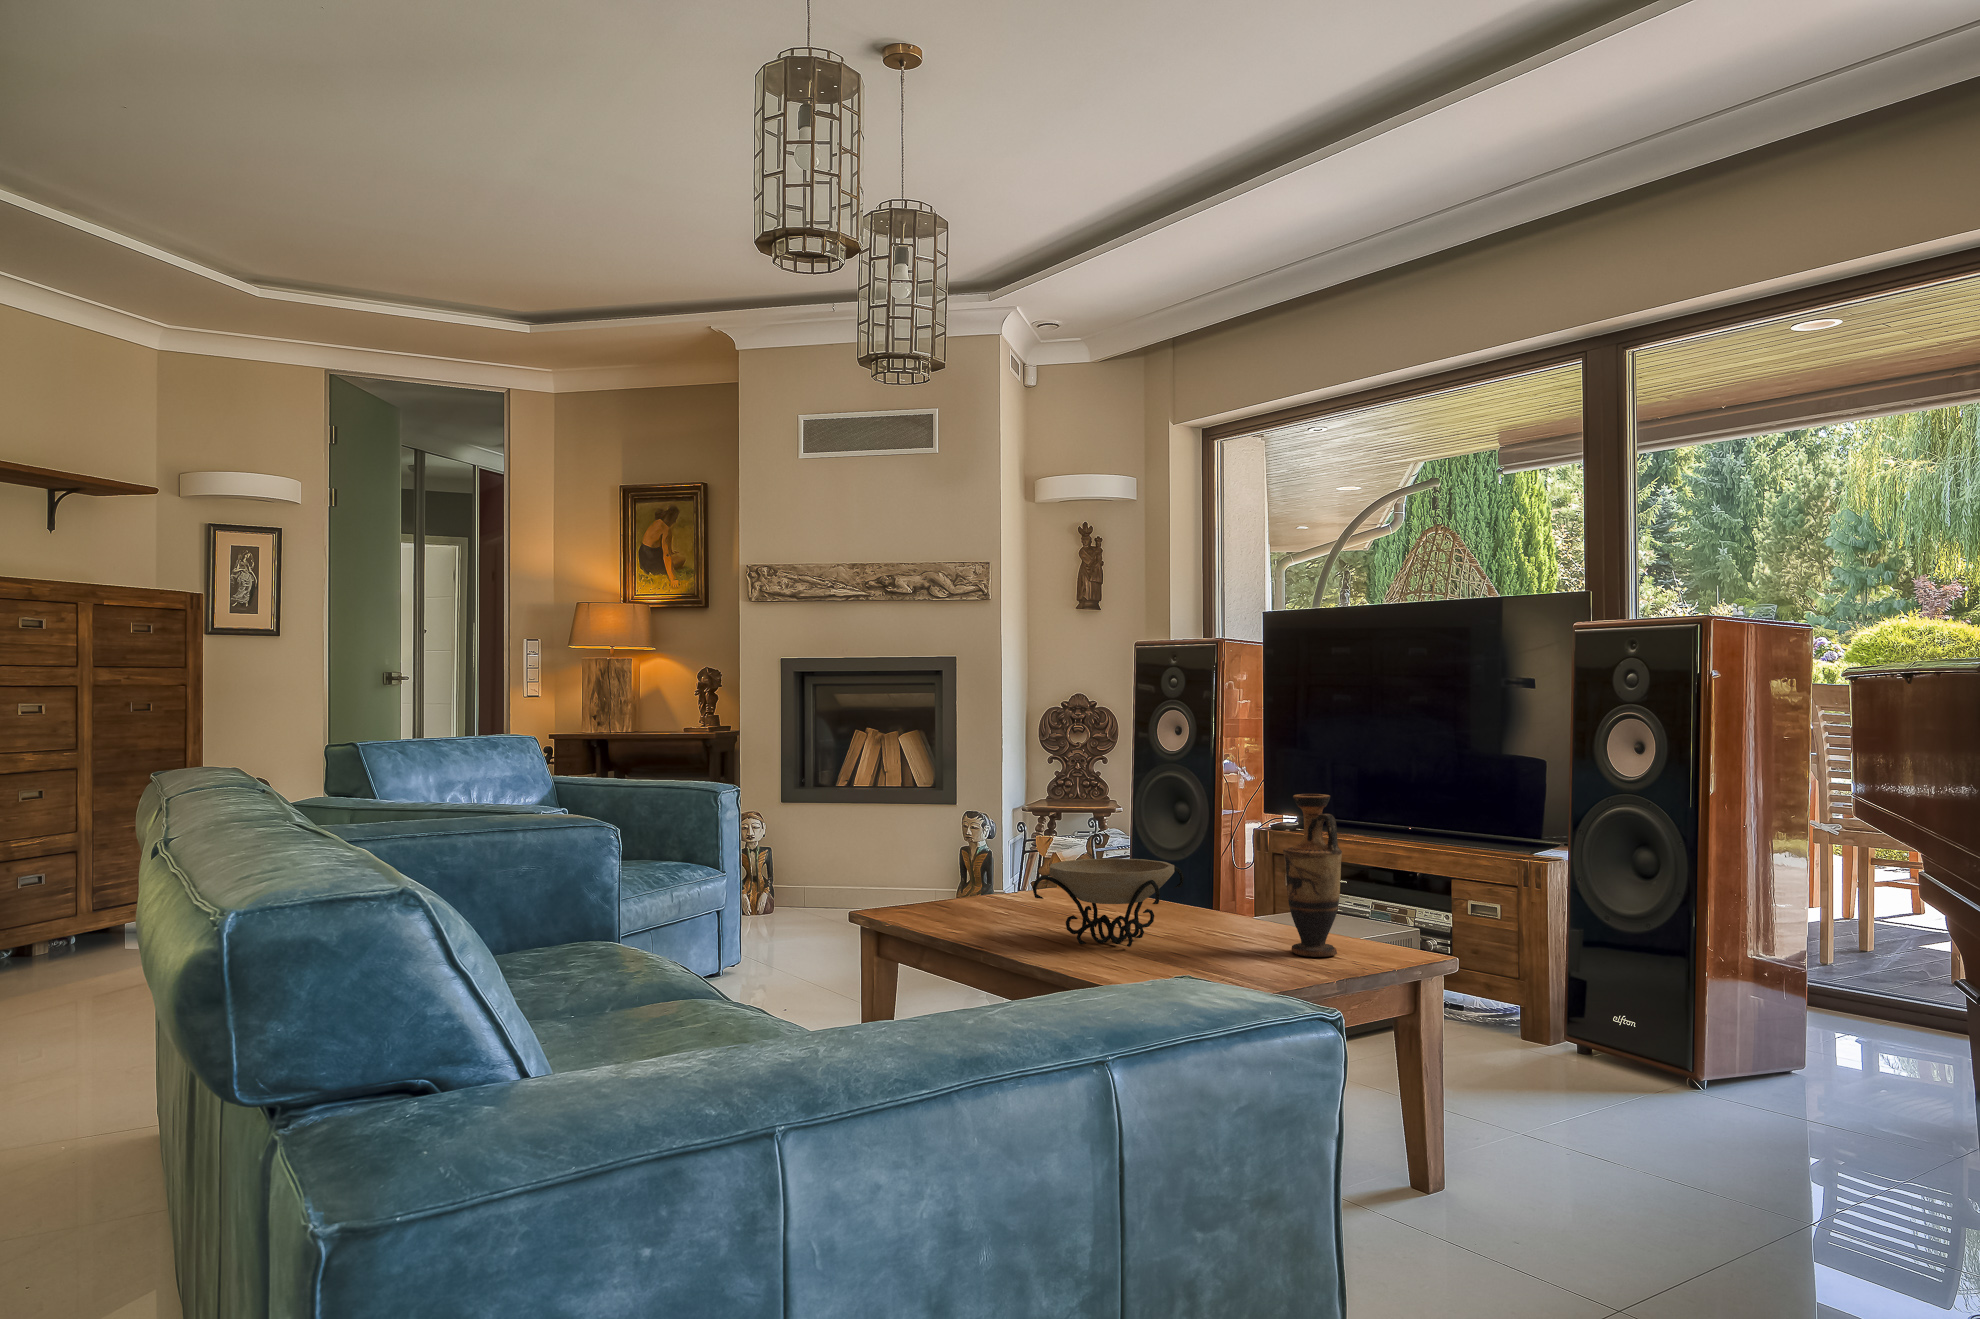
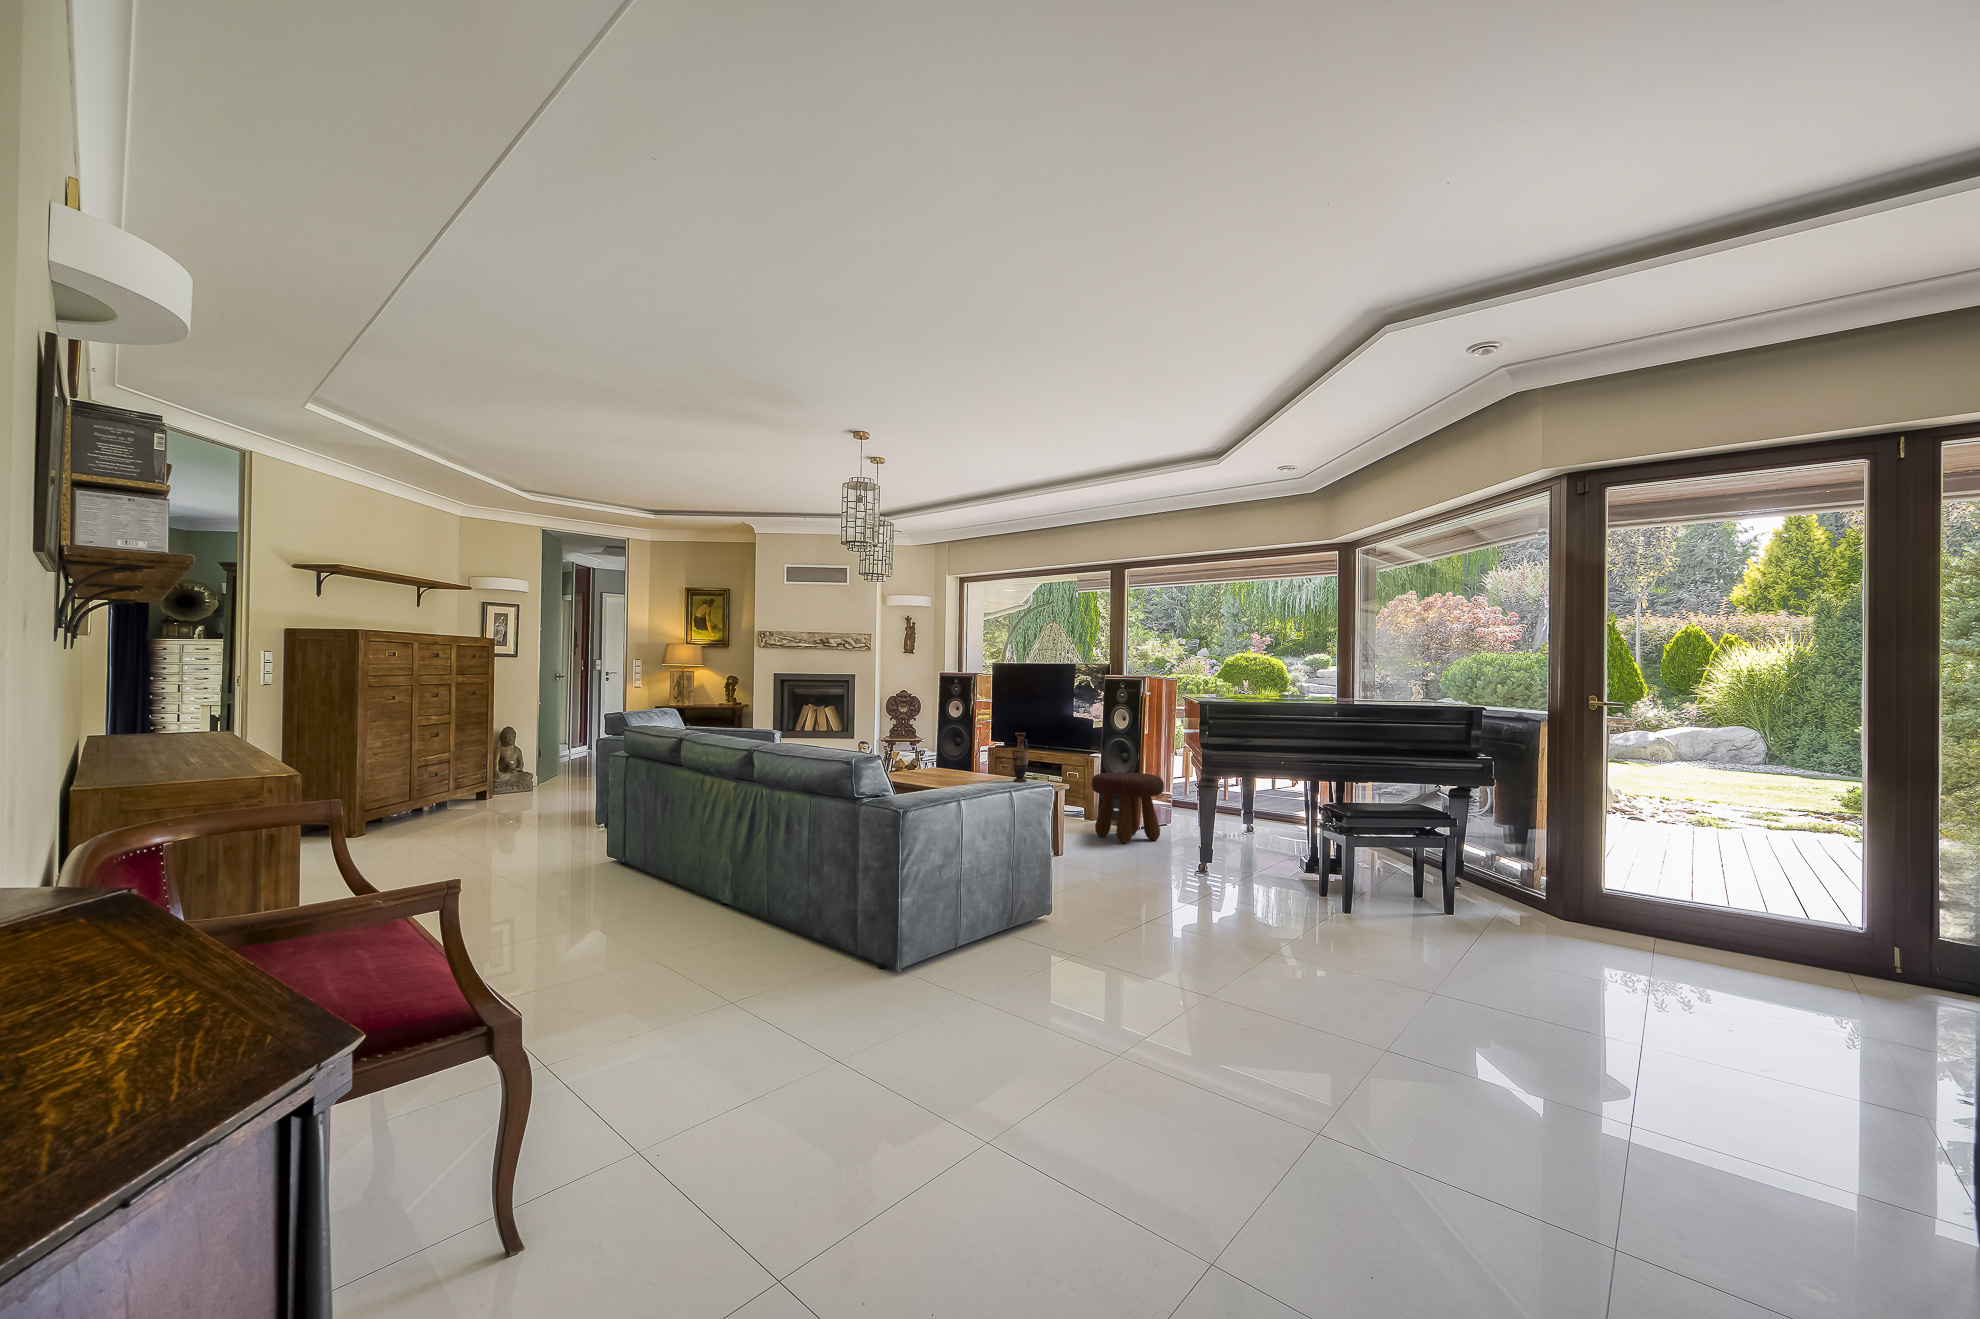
decorative bowl: present [1032,858,1184,947] -> none [935,754,980,781]
footstool: none [1561,919,1833,1171] -> present [1092,772,1164,843]

